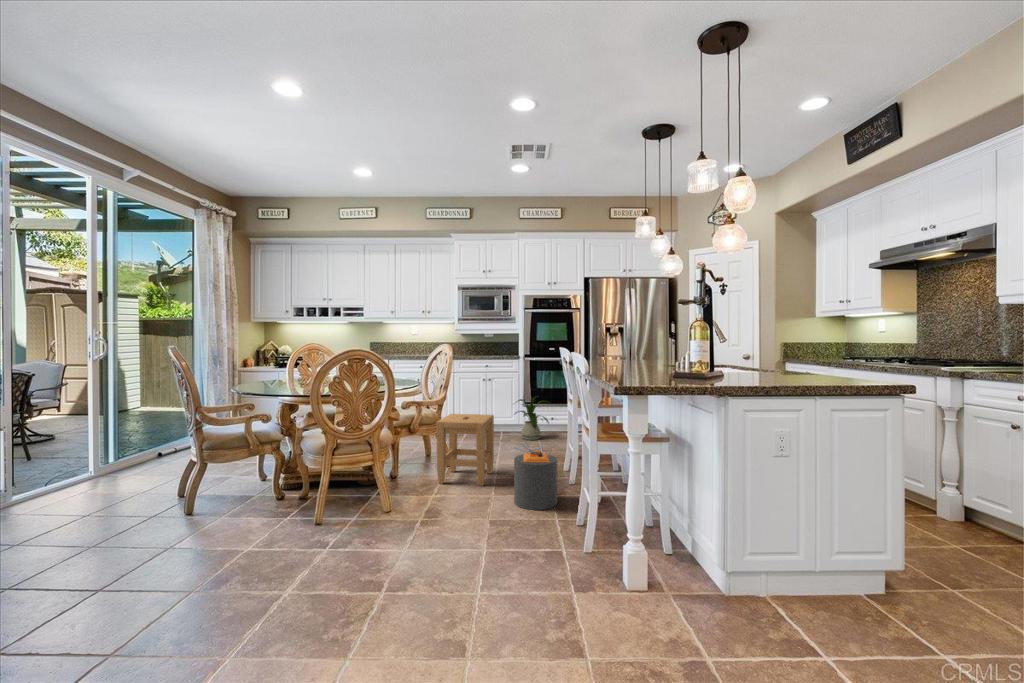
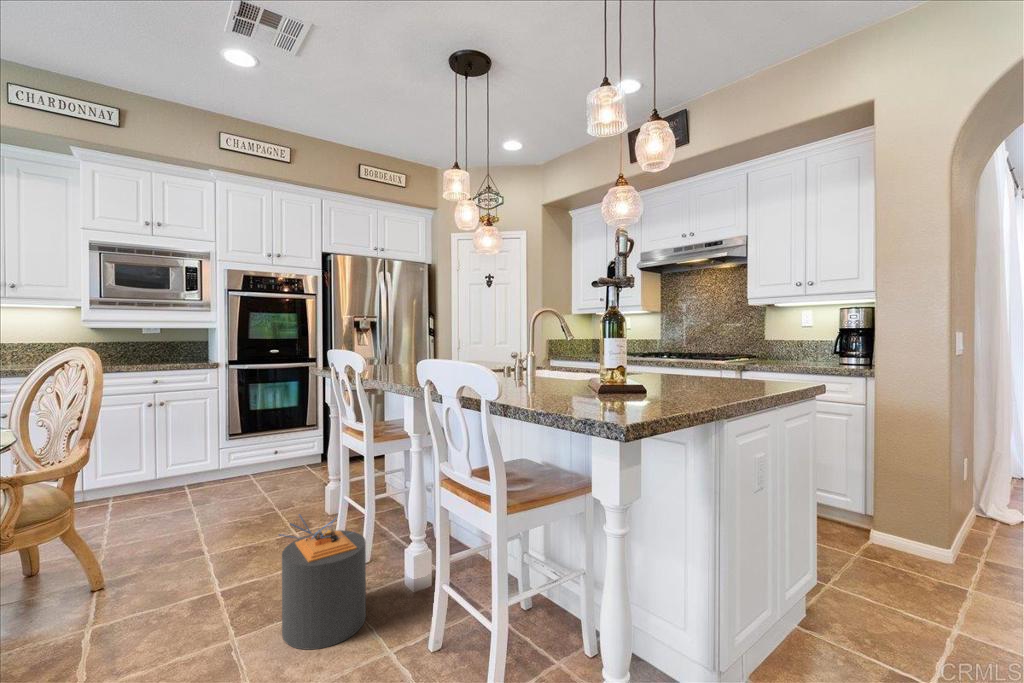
house plant: present [515,397,549,440] -> none [211,423,281,493]
stool: present [436,414,494,486] -> none [68,472,206,649]

